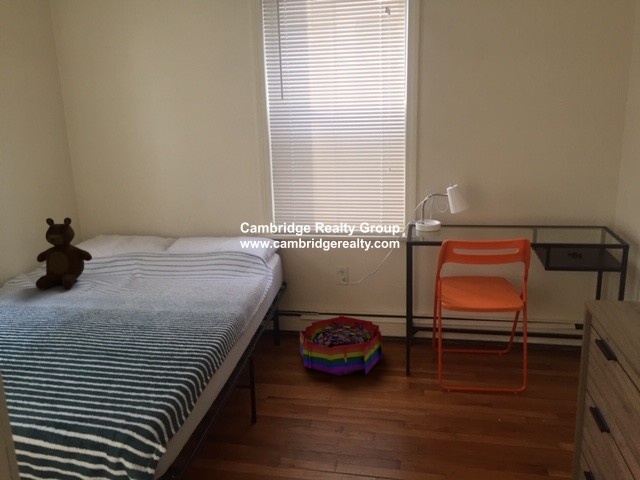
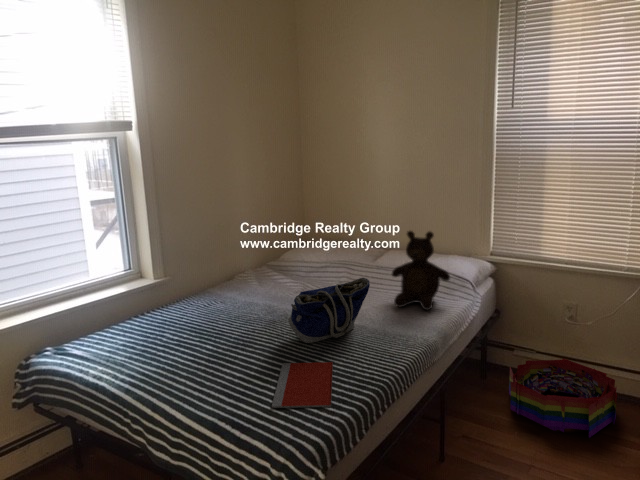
teddy bear: present [36,217,92,289] -> present [392,231,450,310]
tote bag: none [90,263,174,336] -> present [288,278,370,343]
notebook: none [94,348,158,402] -> present [272,362,333,408]

